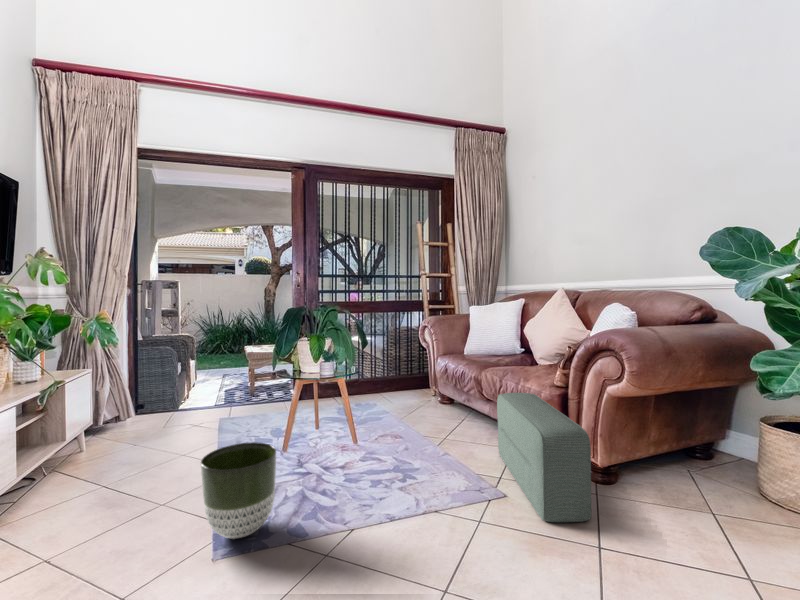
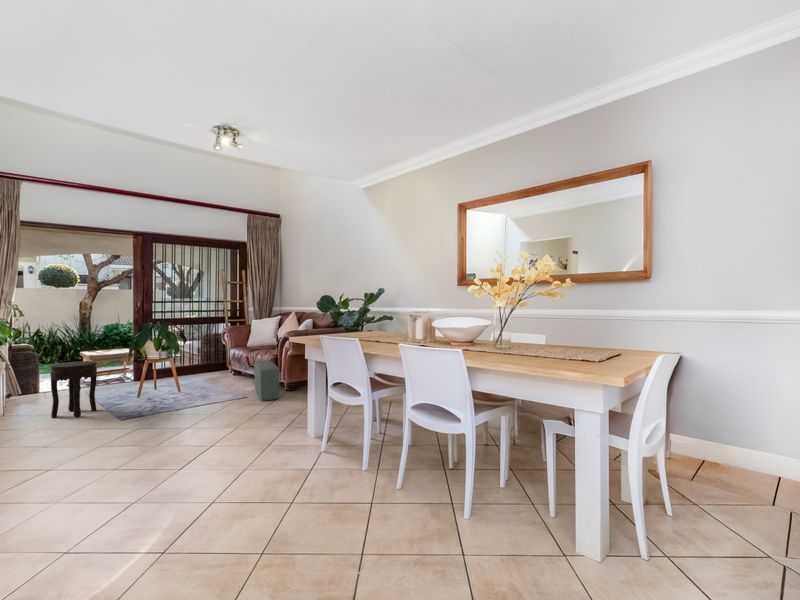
side table: none [108,378,197,507] -> present [50,361,97,418]
planter: present [201,442,276,539] -> none [116,383,150,417]

